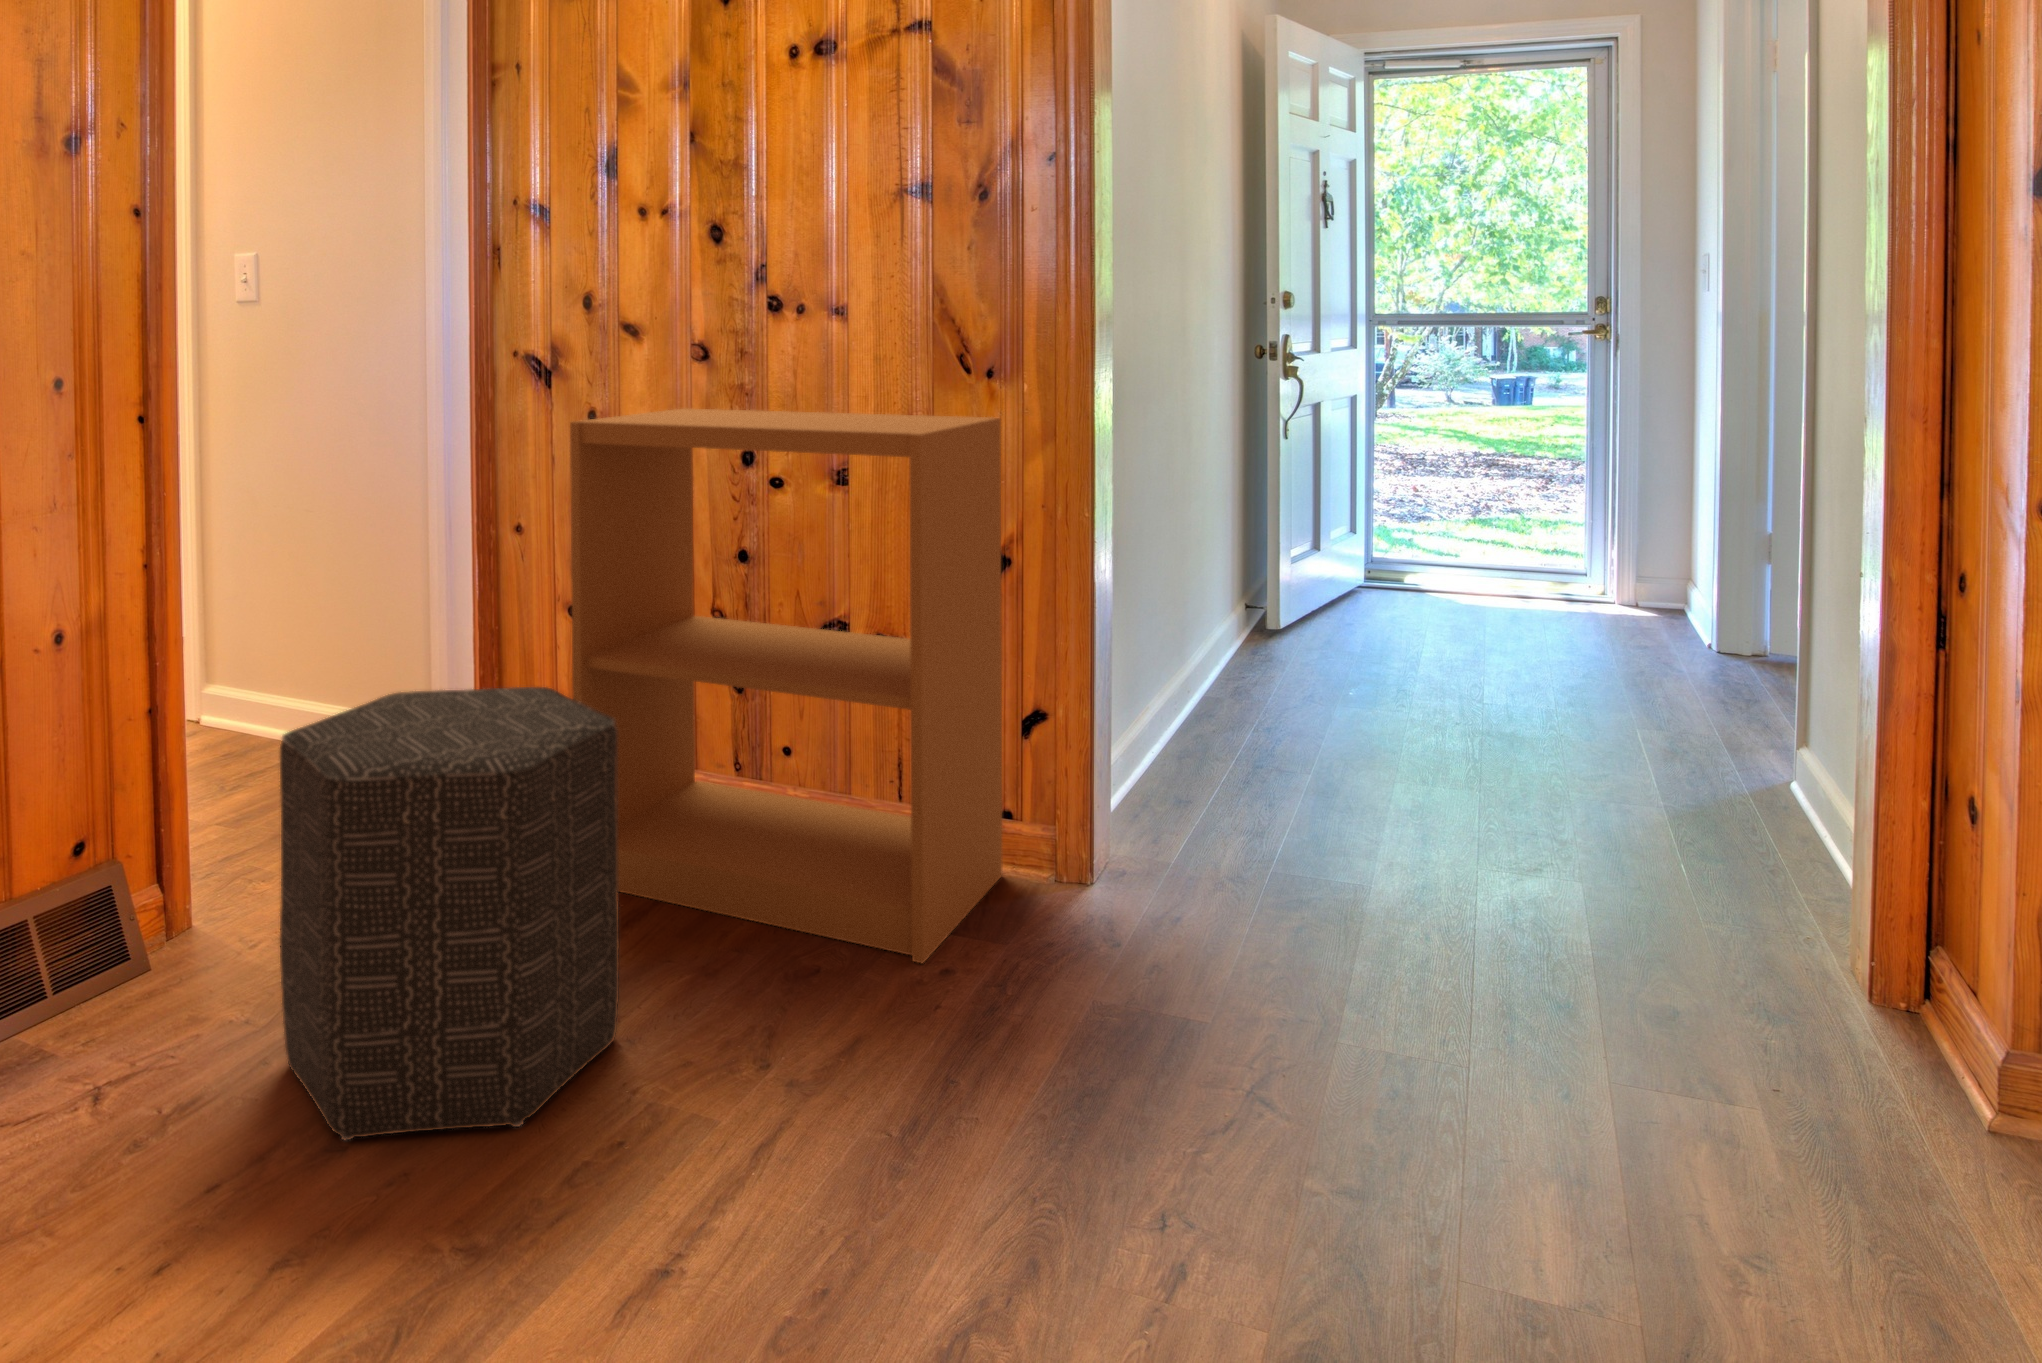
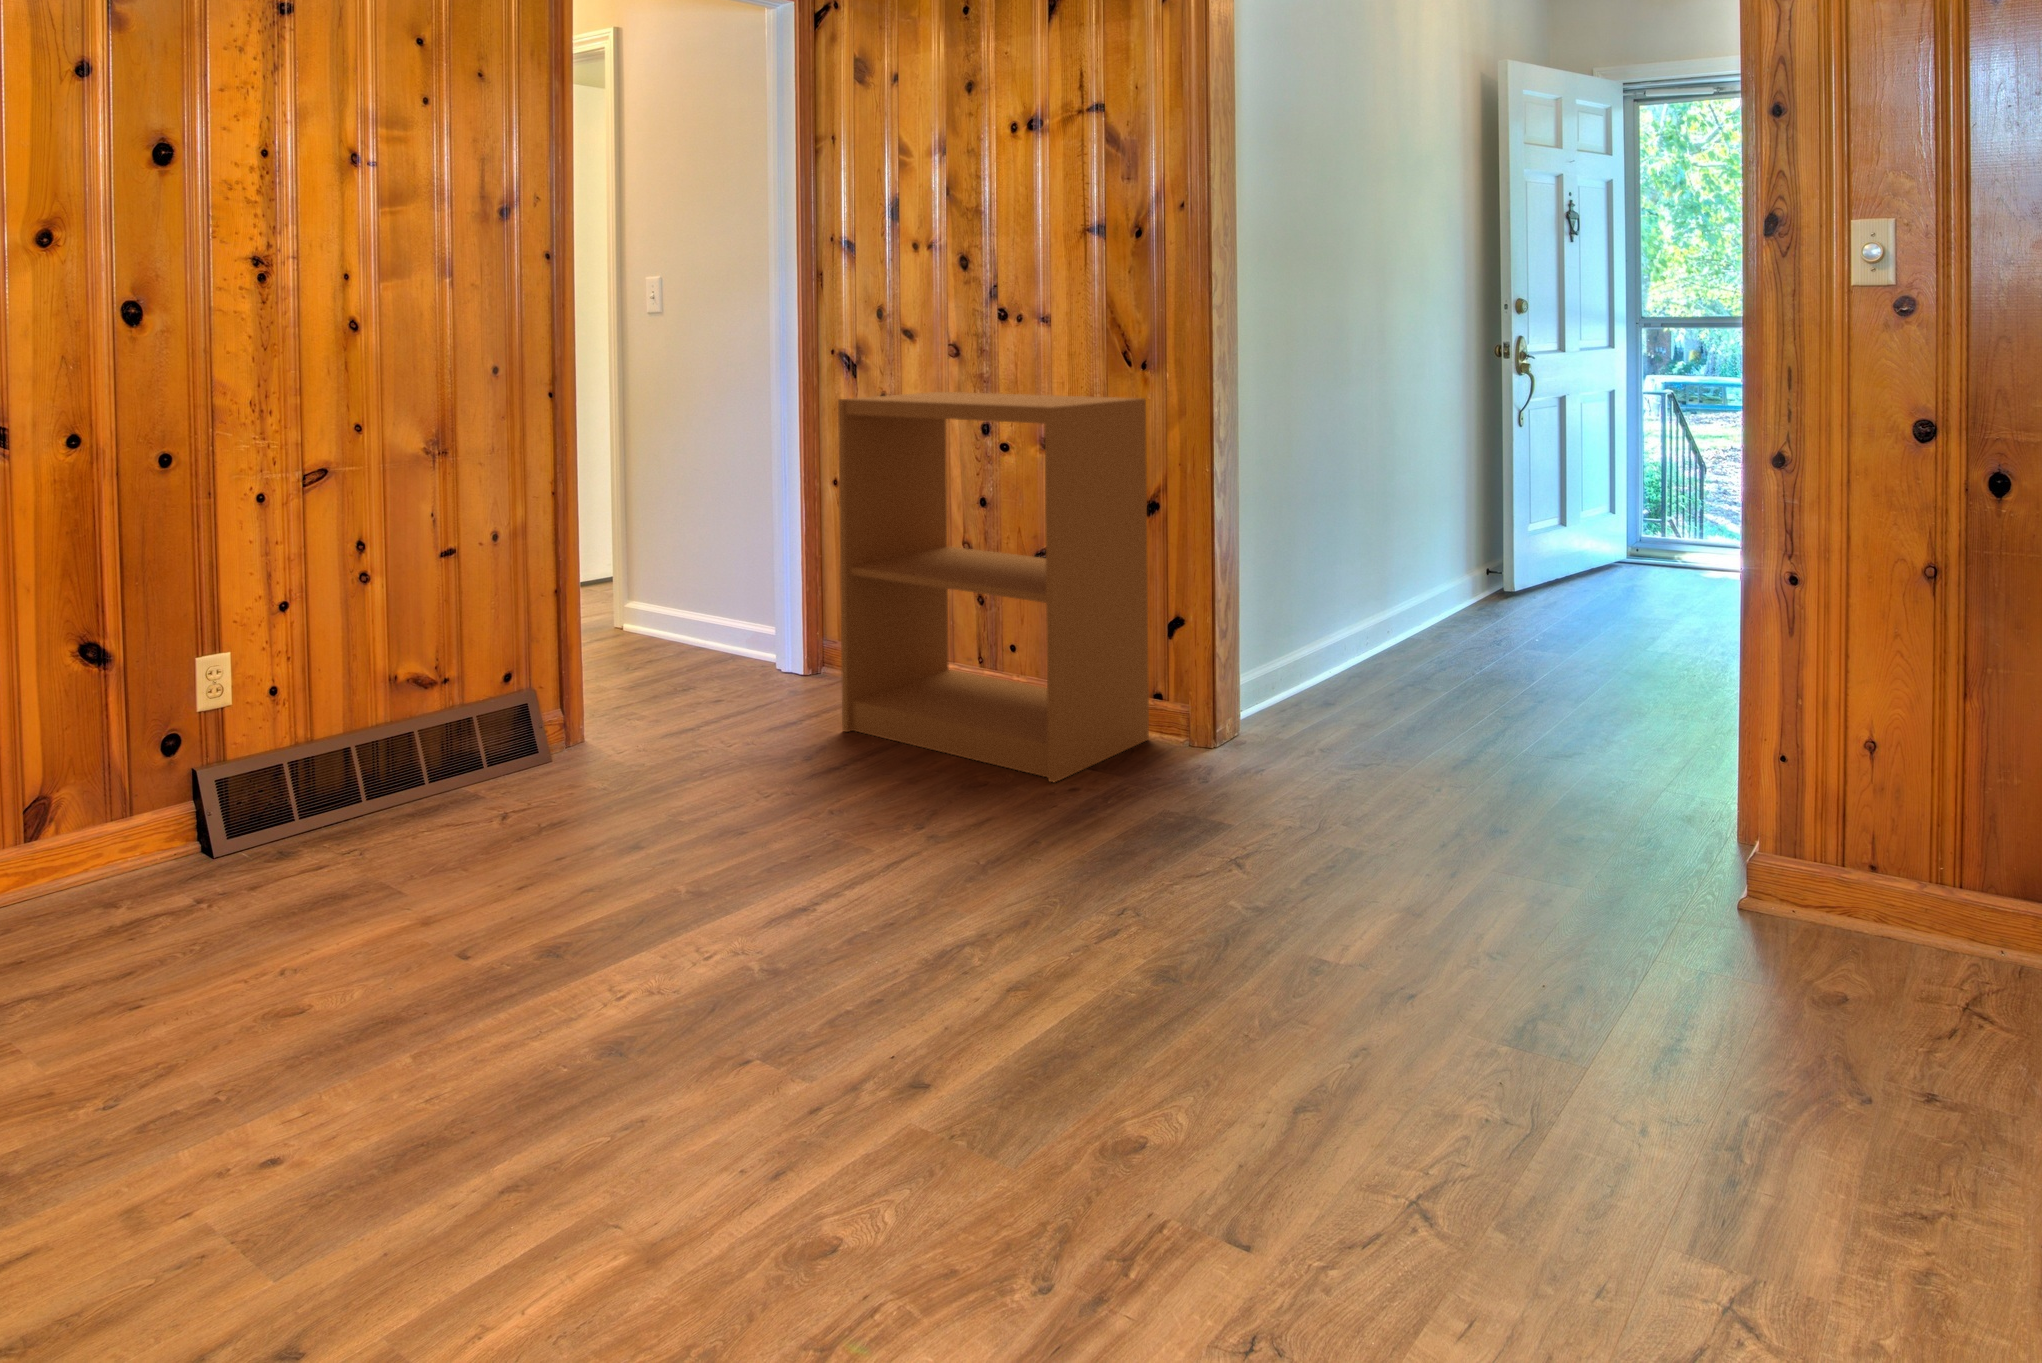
ottoman: present [280,687,619,1140] -> none [614,576,828,843]

